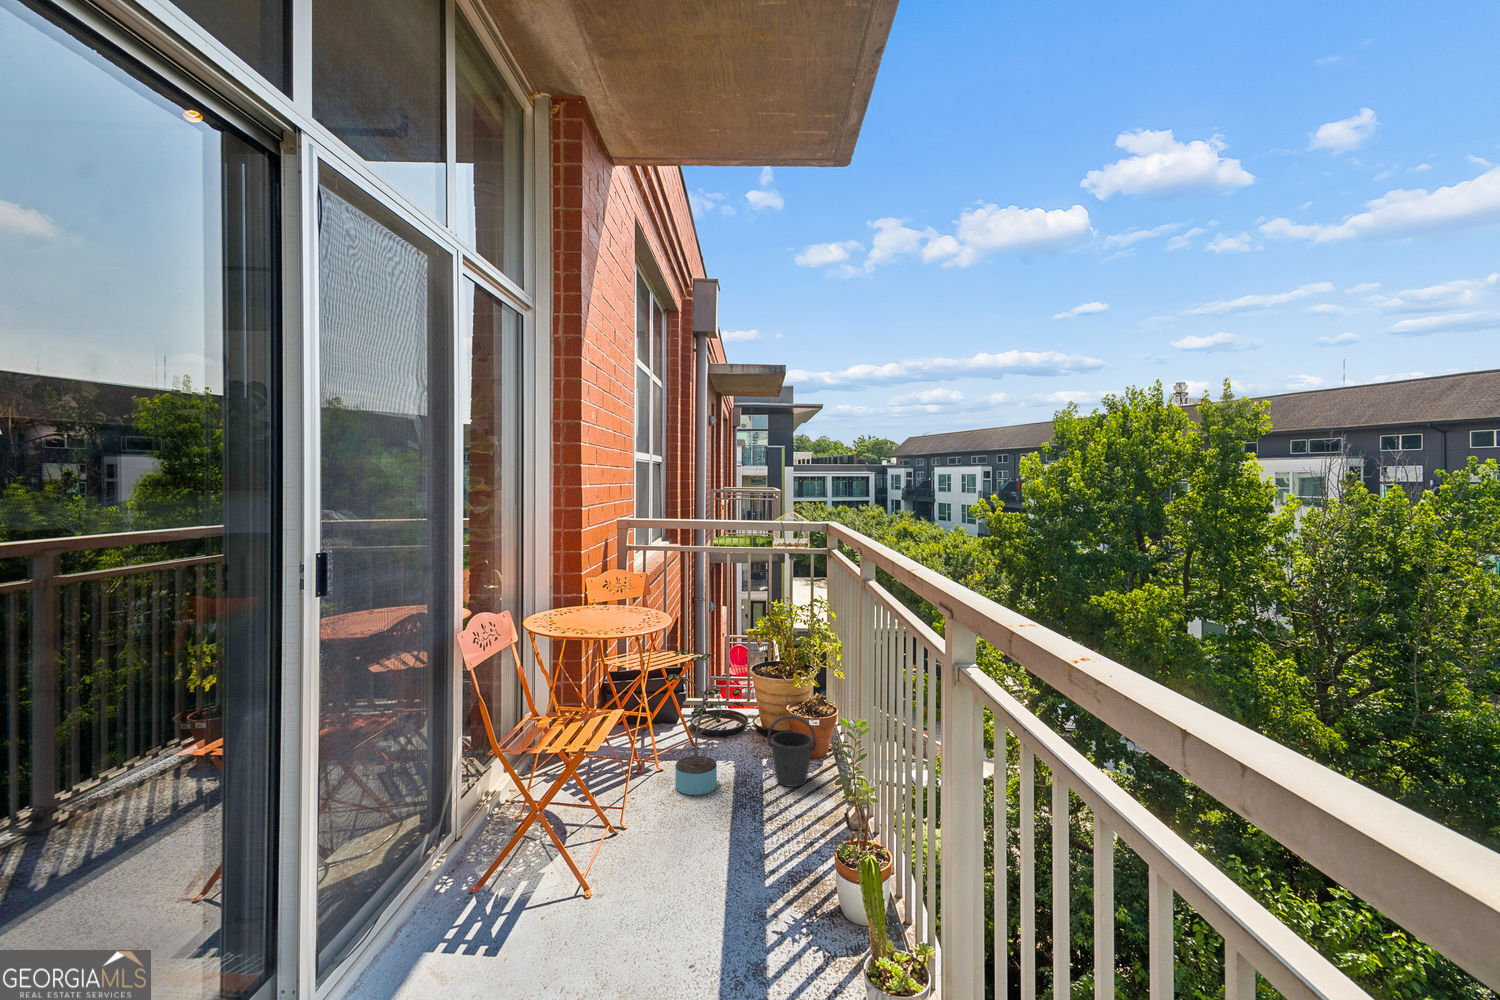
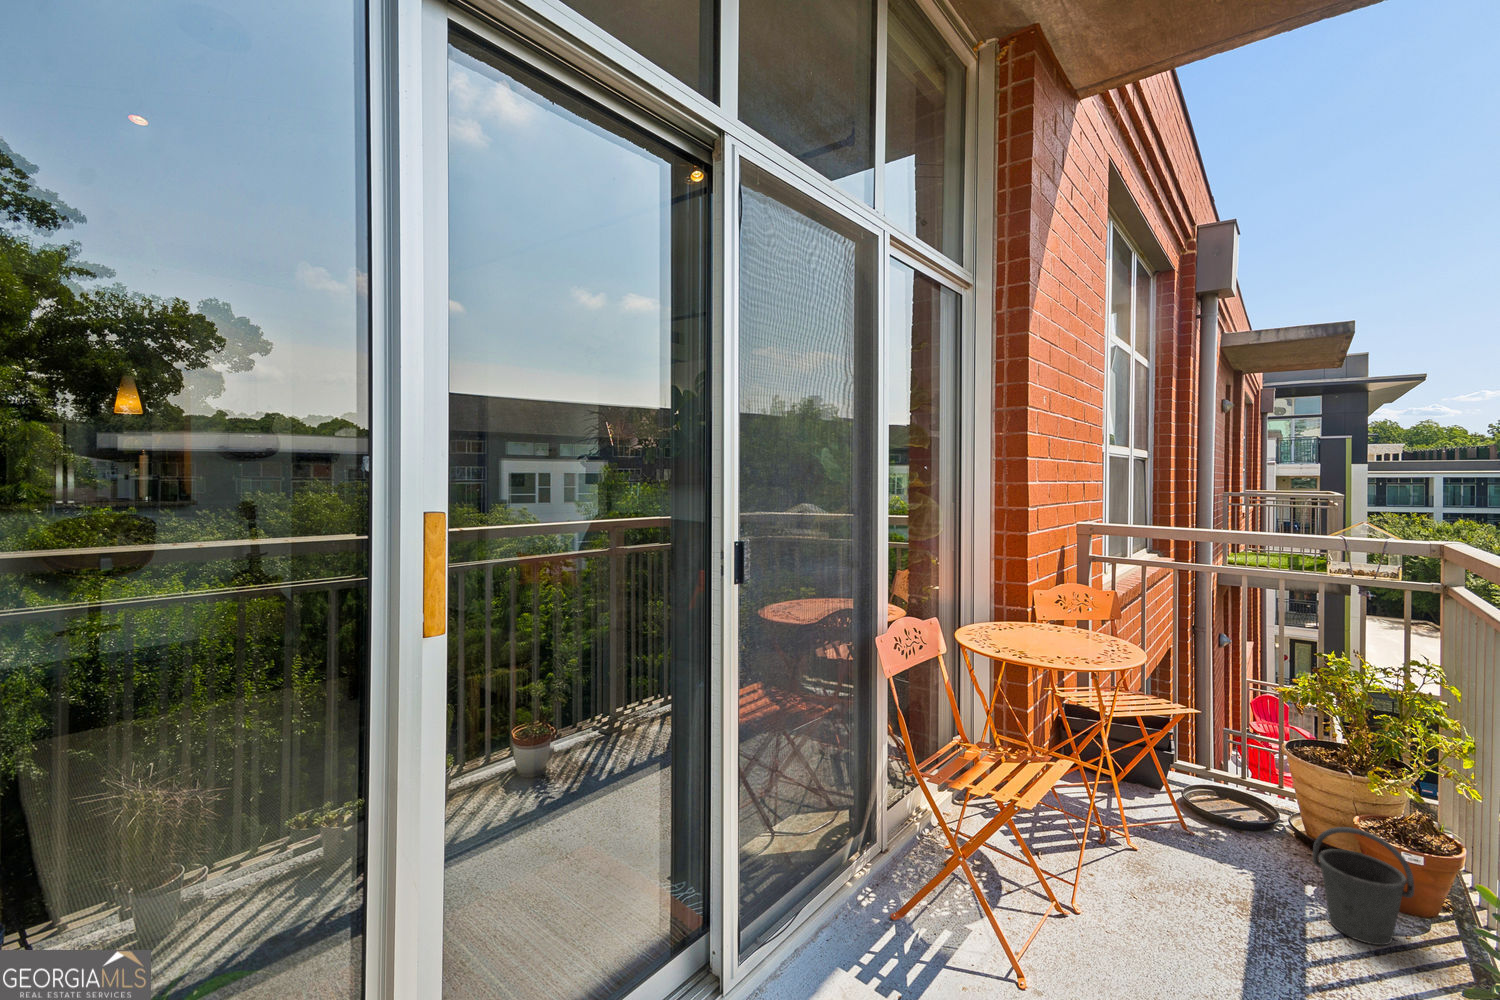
potted plant: present [665,650,744,795] -> none [1137,697,1268,902]

